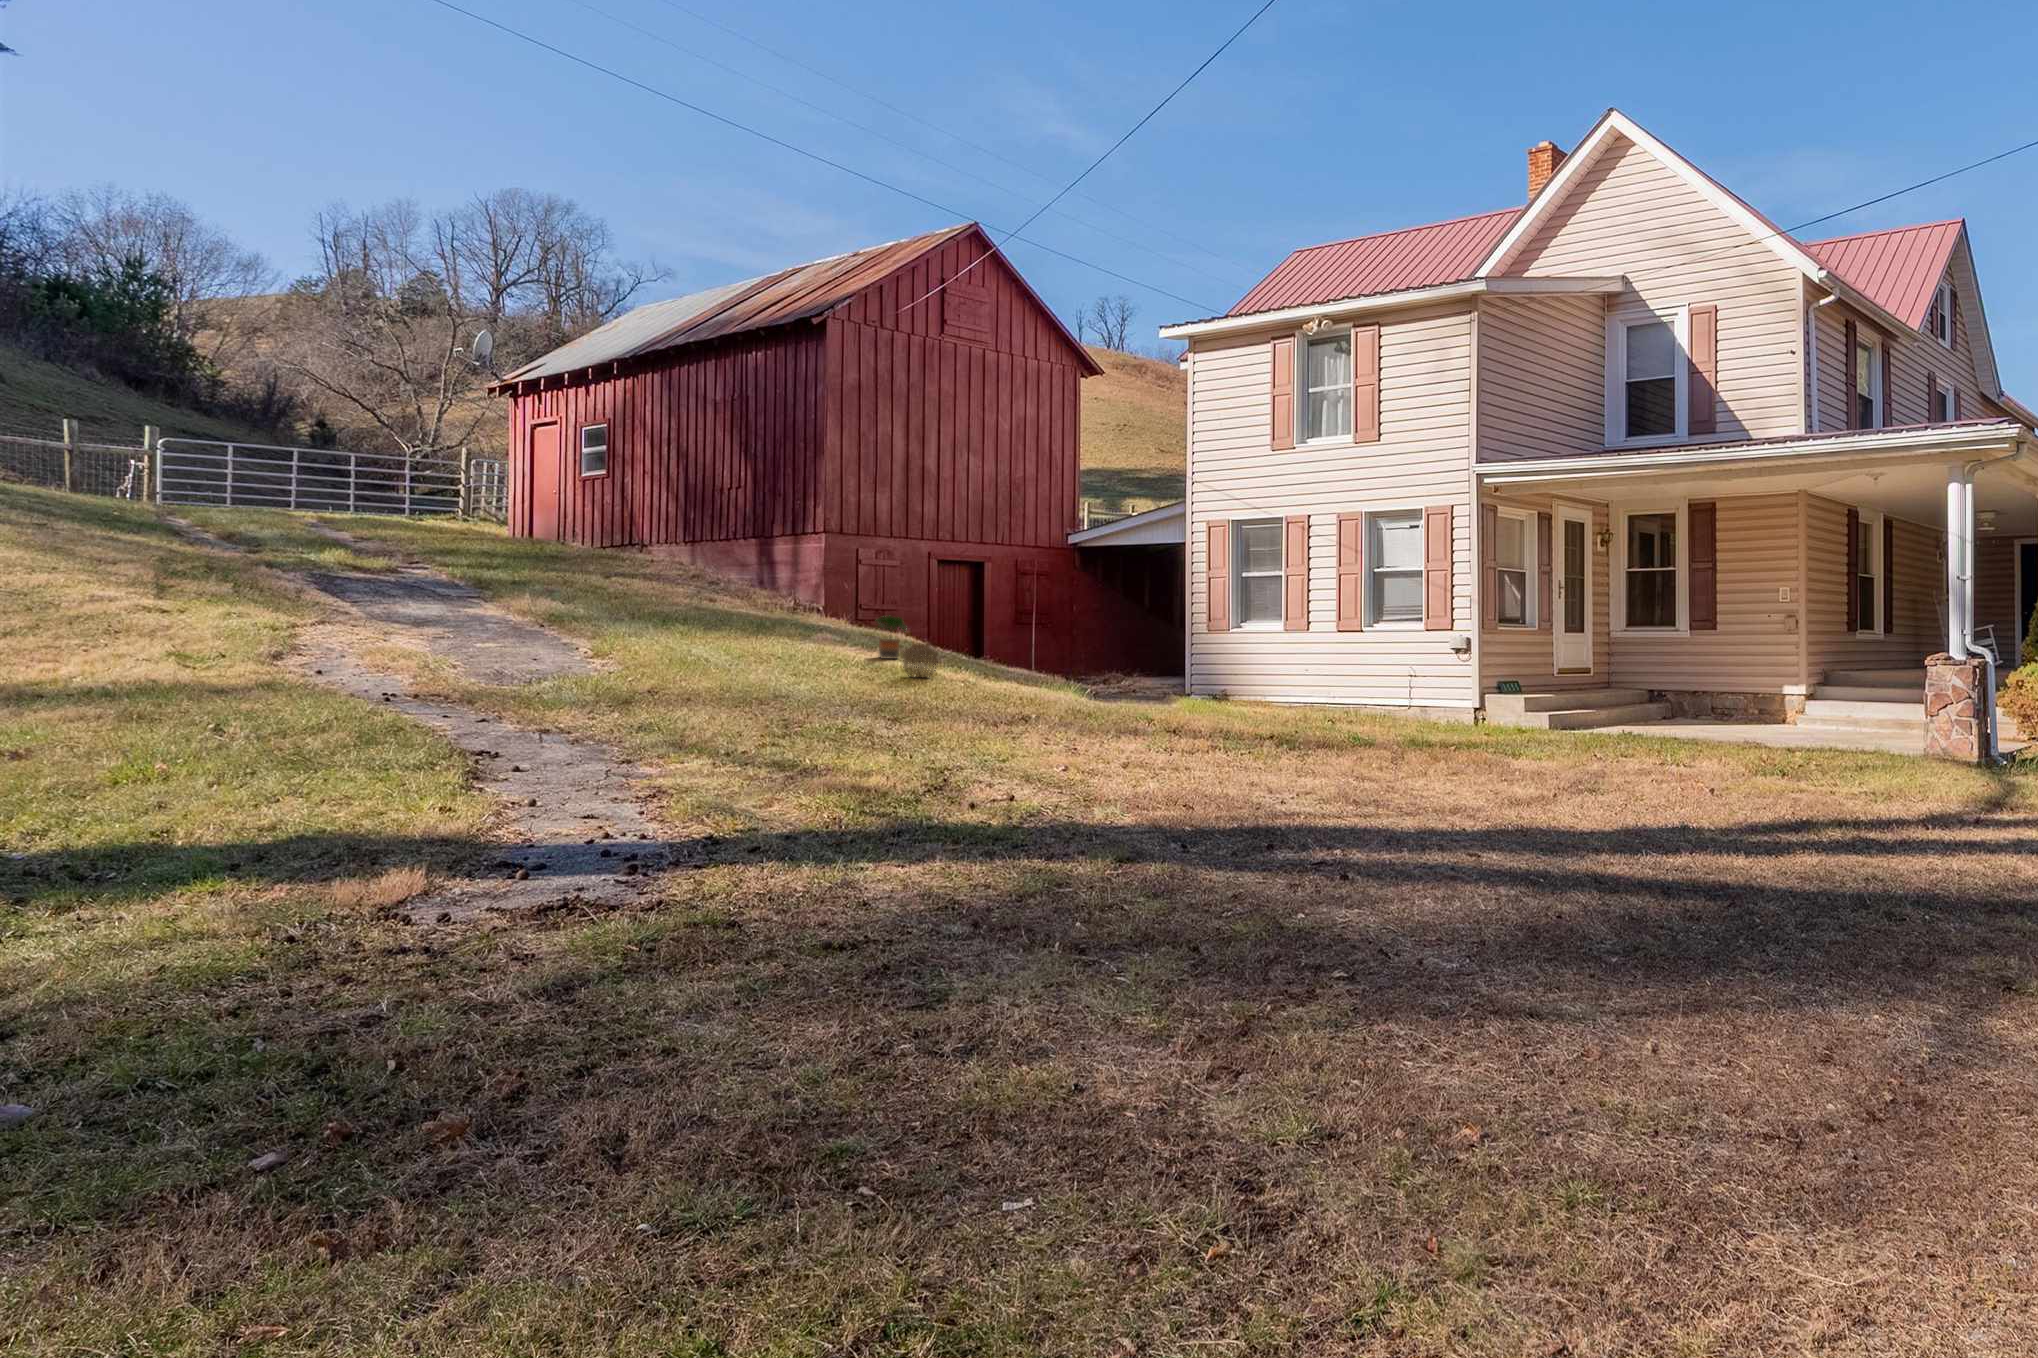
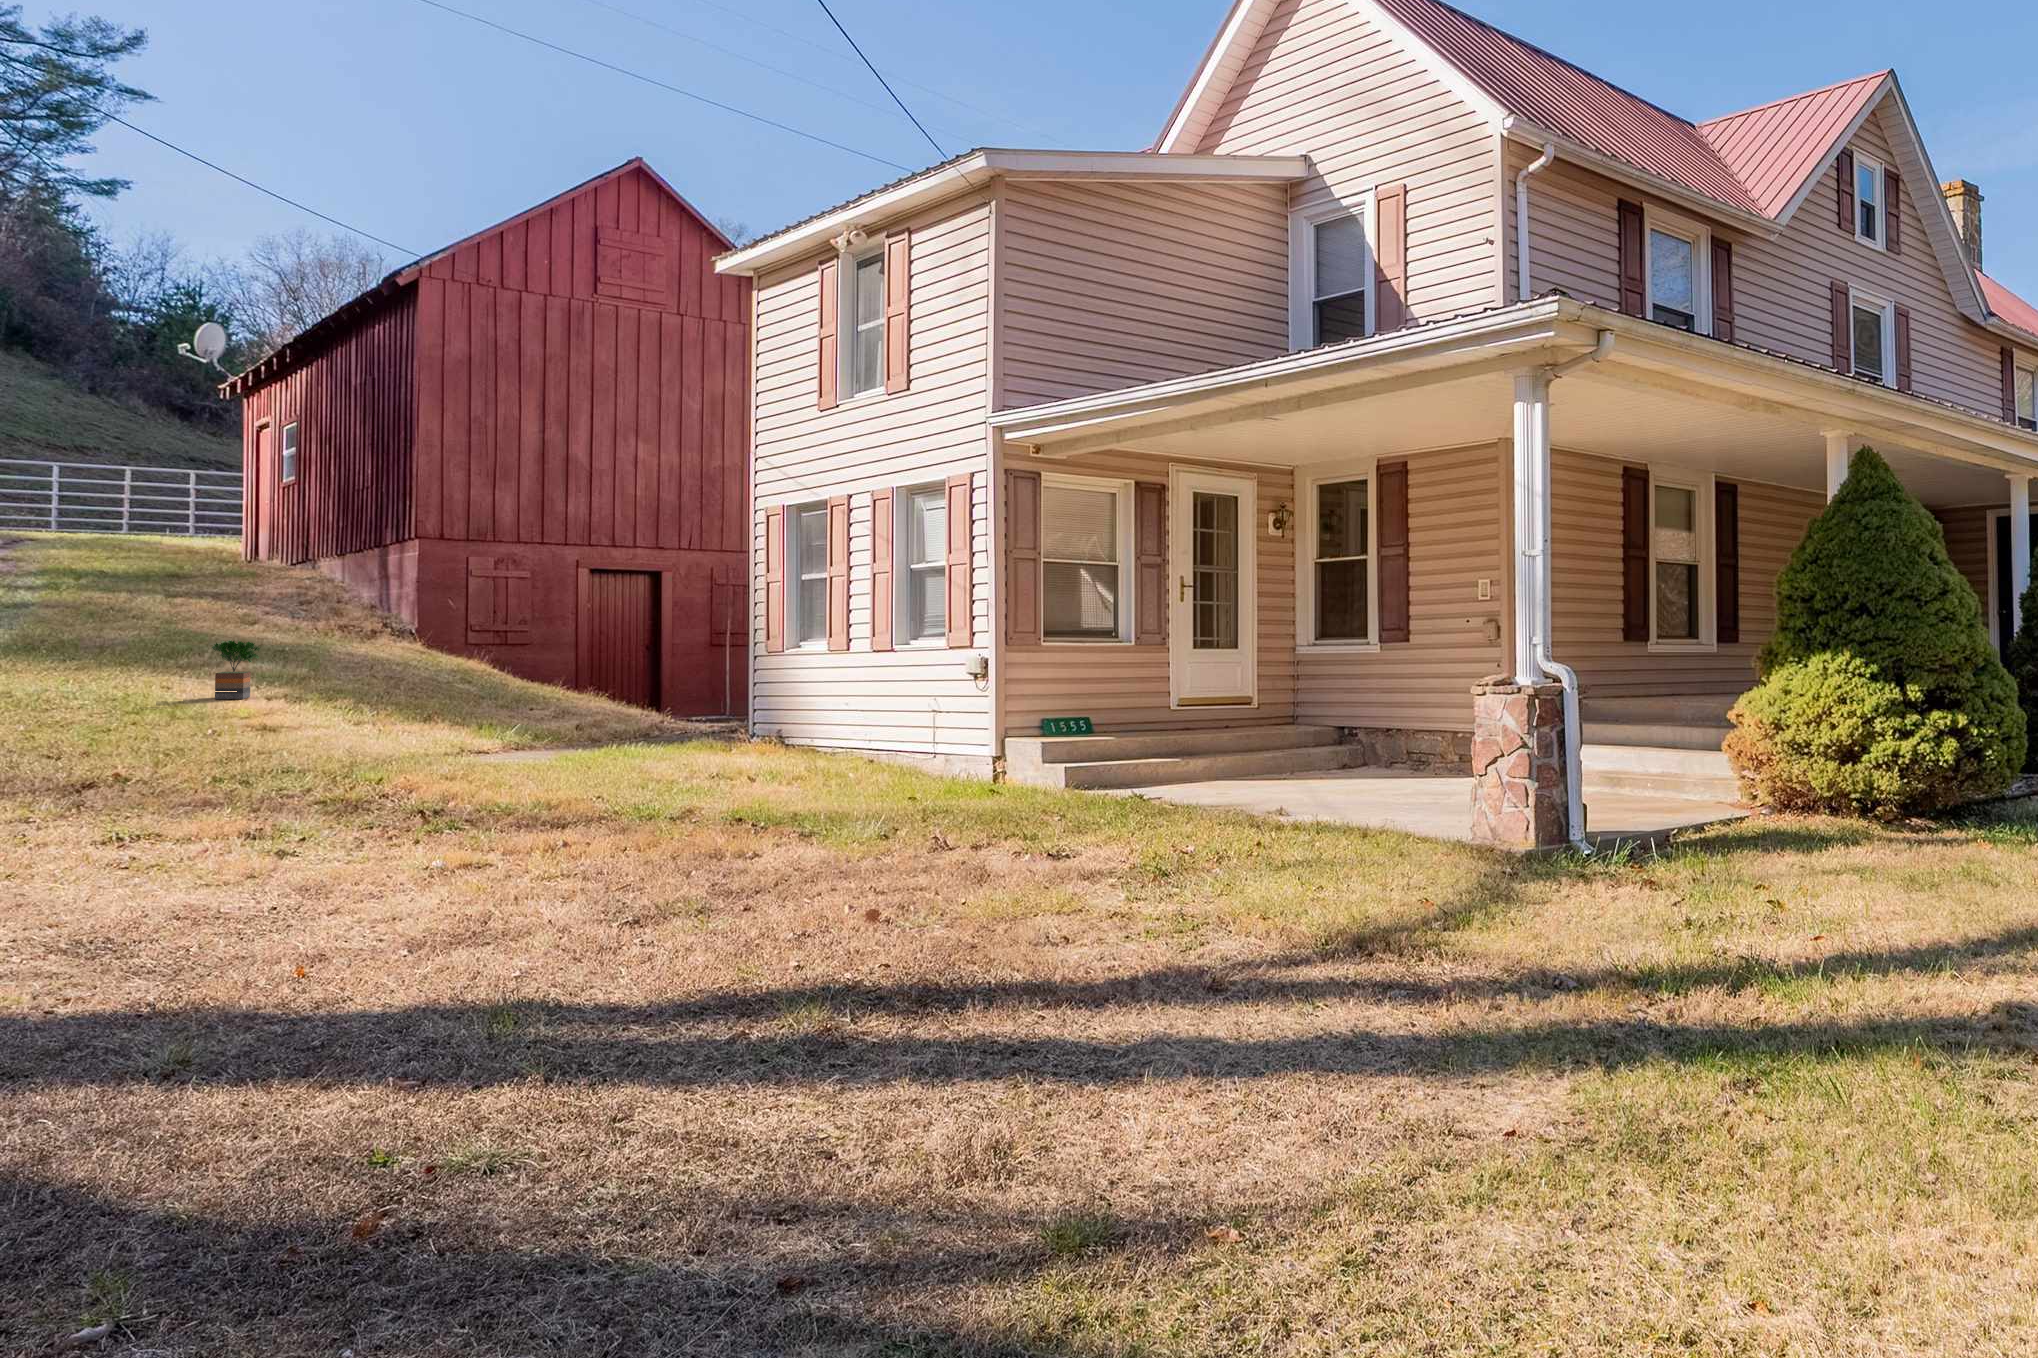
woven basket: present [903,644,938,678] -> none [112,681,177,730]

